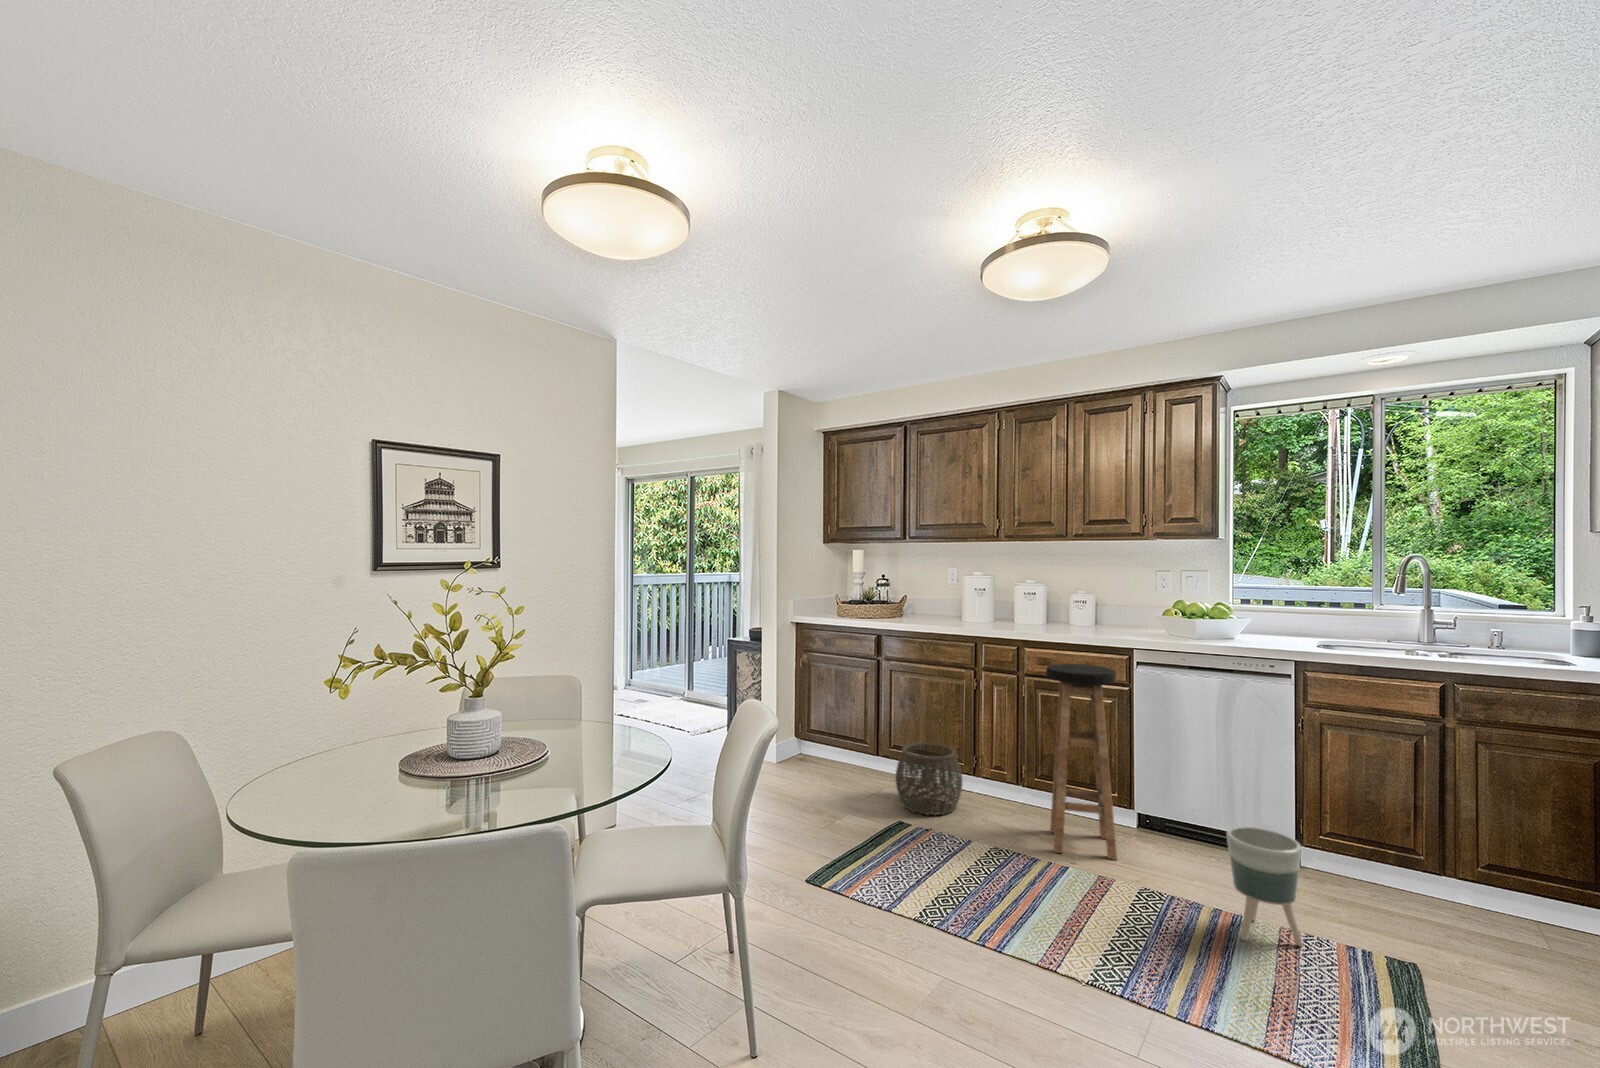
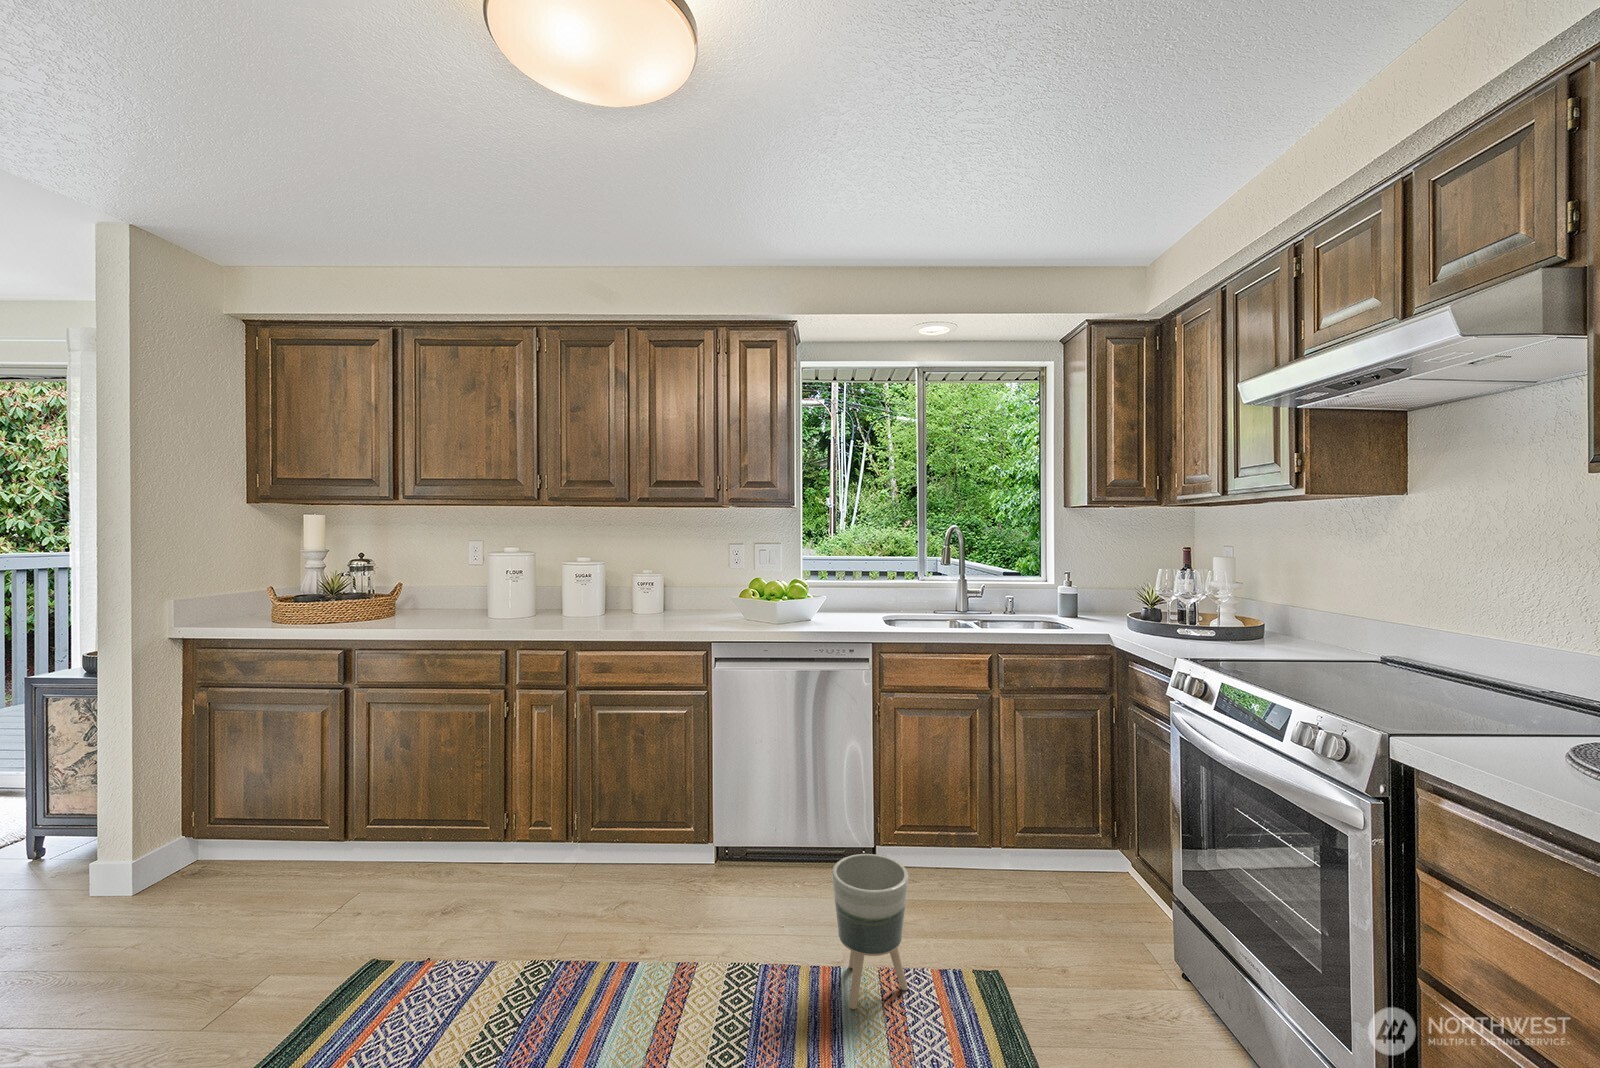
bar stool: present [1046,664,1117,860] -> none [606,669,696,939]
woven basket: present [896,743,963,815] -> none [364,808,482,934]

